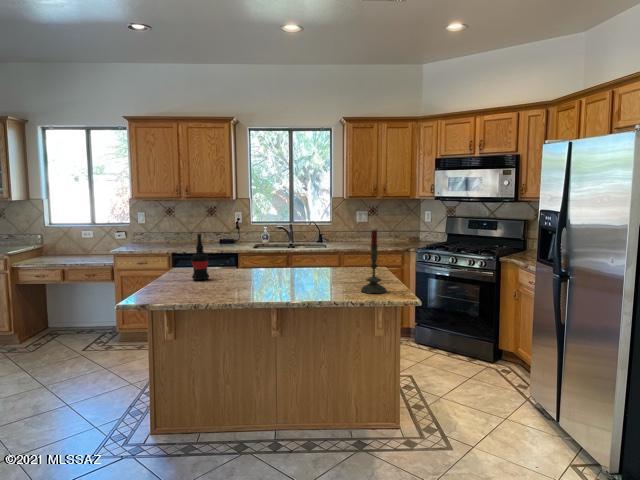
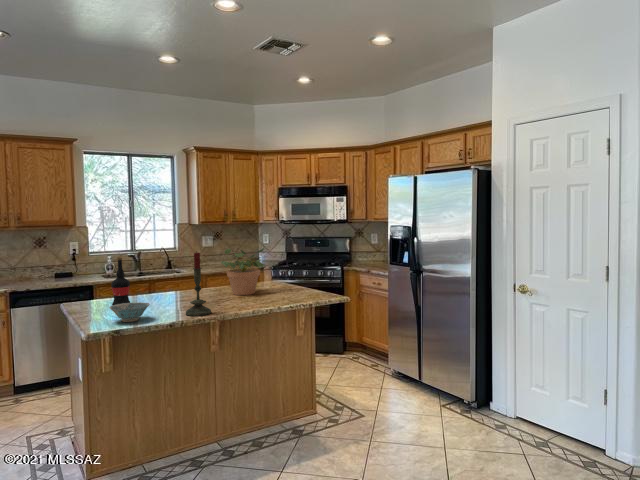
potted plant: none [300,228,356,281] -> present [221,248,265,295]
candle: present [361,230,386,294] -> present [186,252,211,316]
ceramic bowl: none [156,278,194,298] -> present [109,302,150,322]

